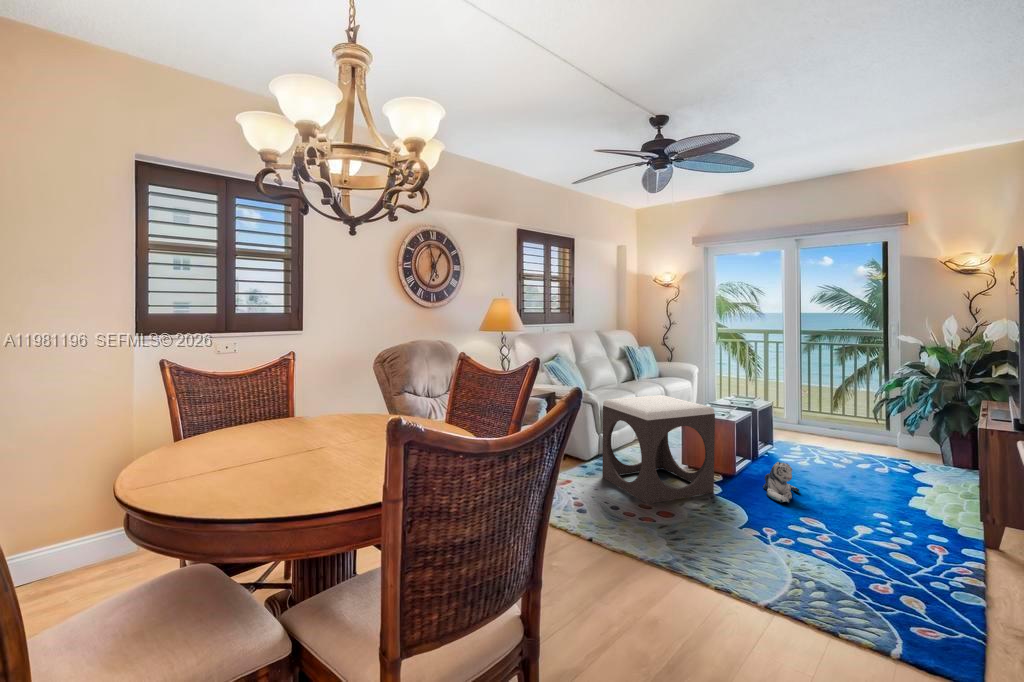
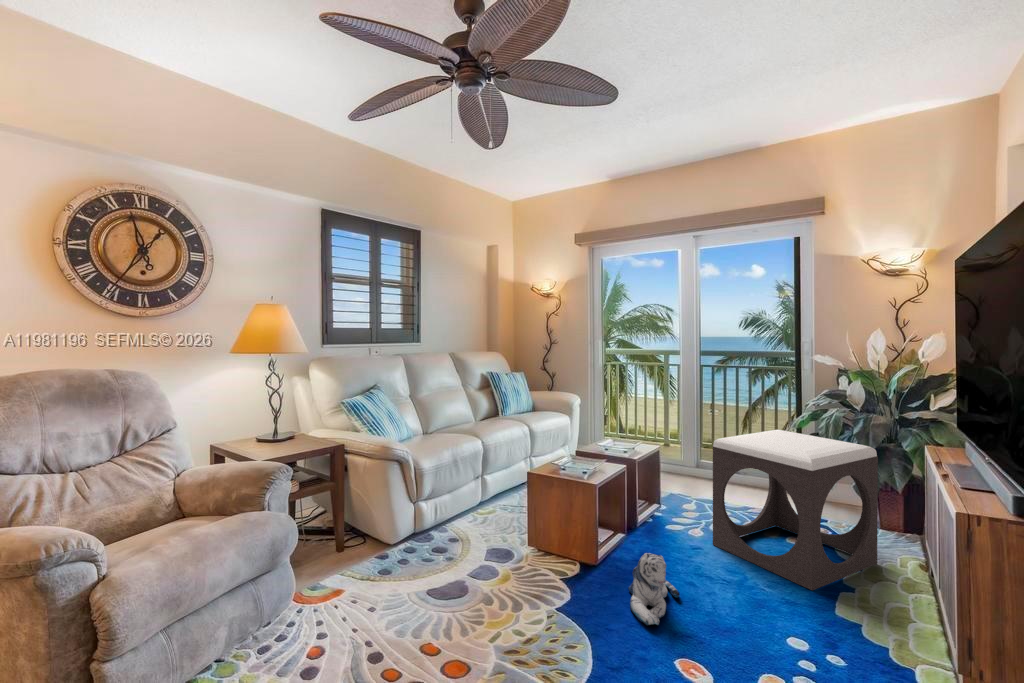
footstool: present [602,395,715,504] -> present [713,430,878,590]

